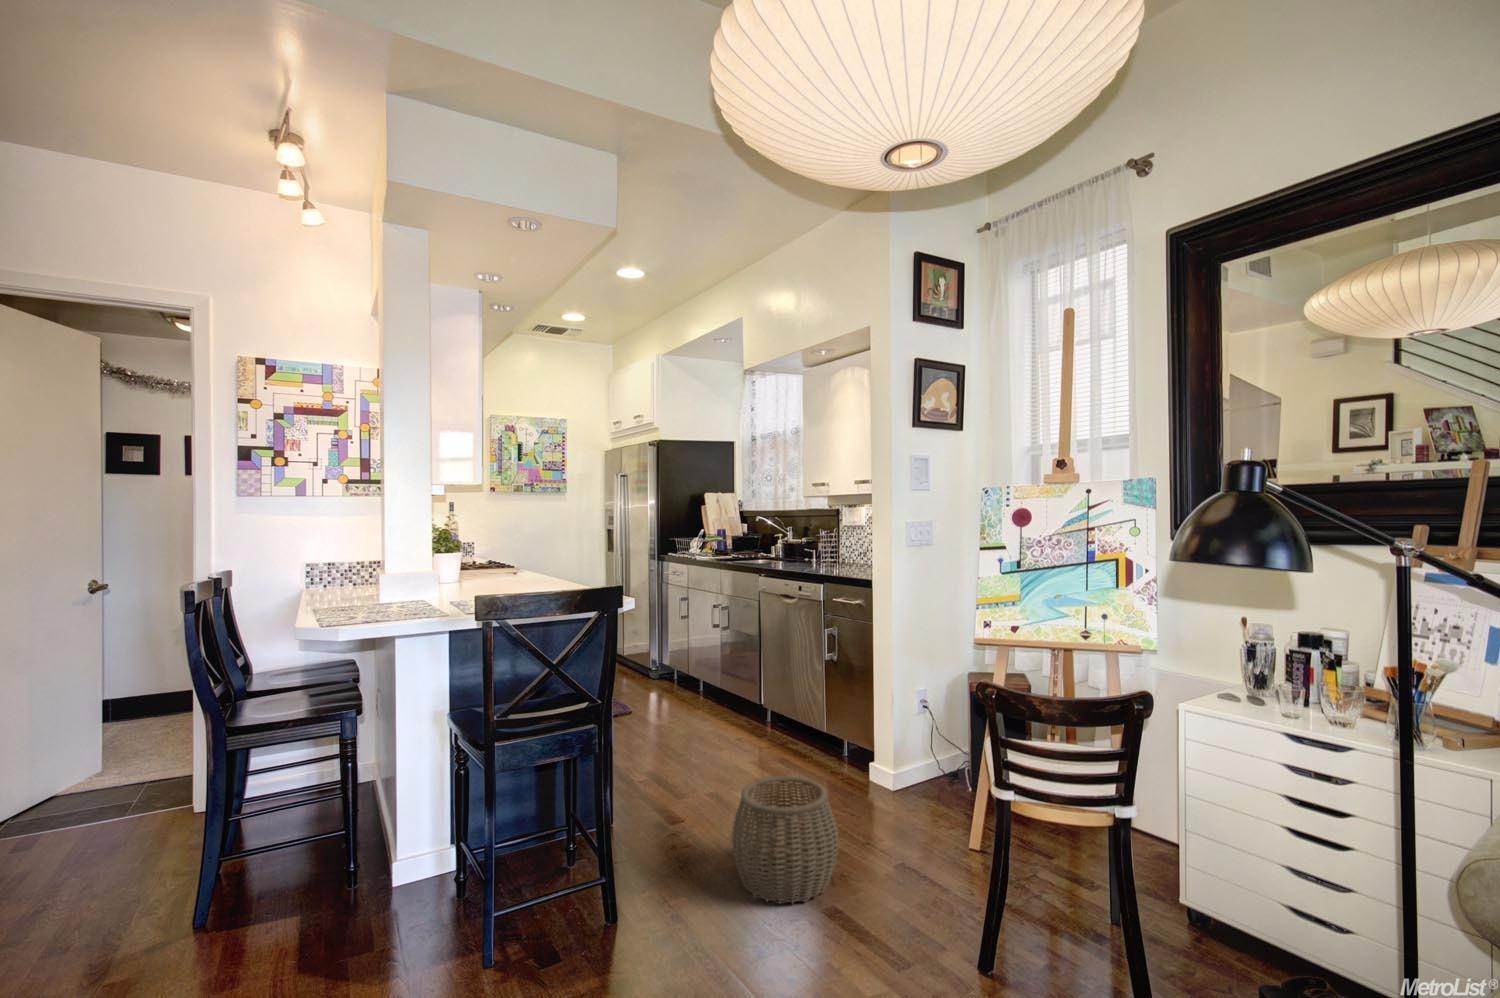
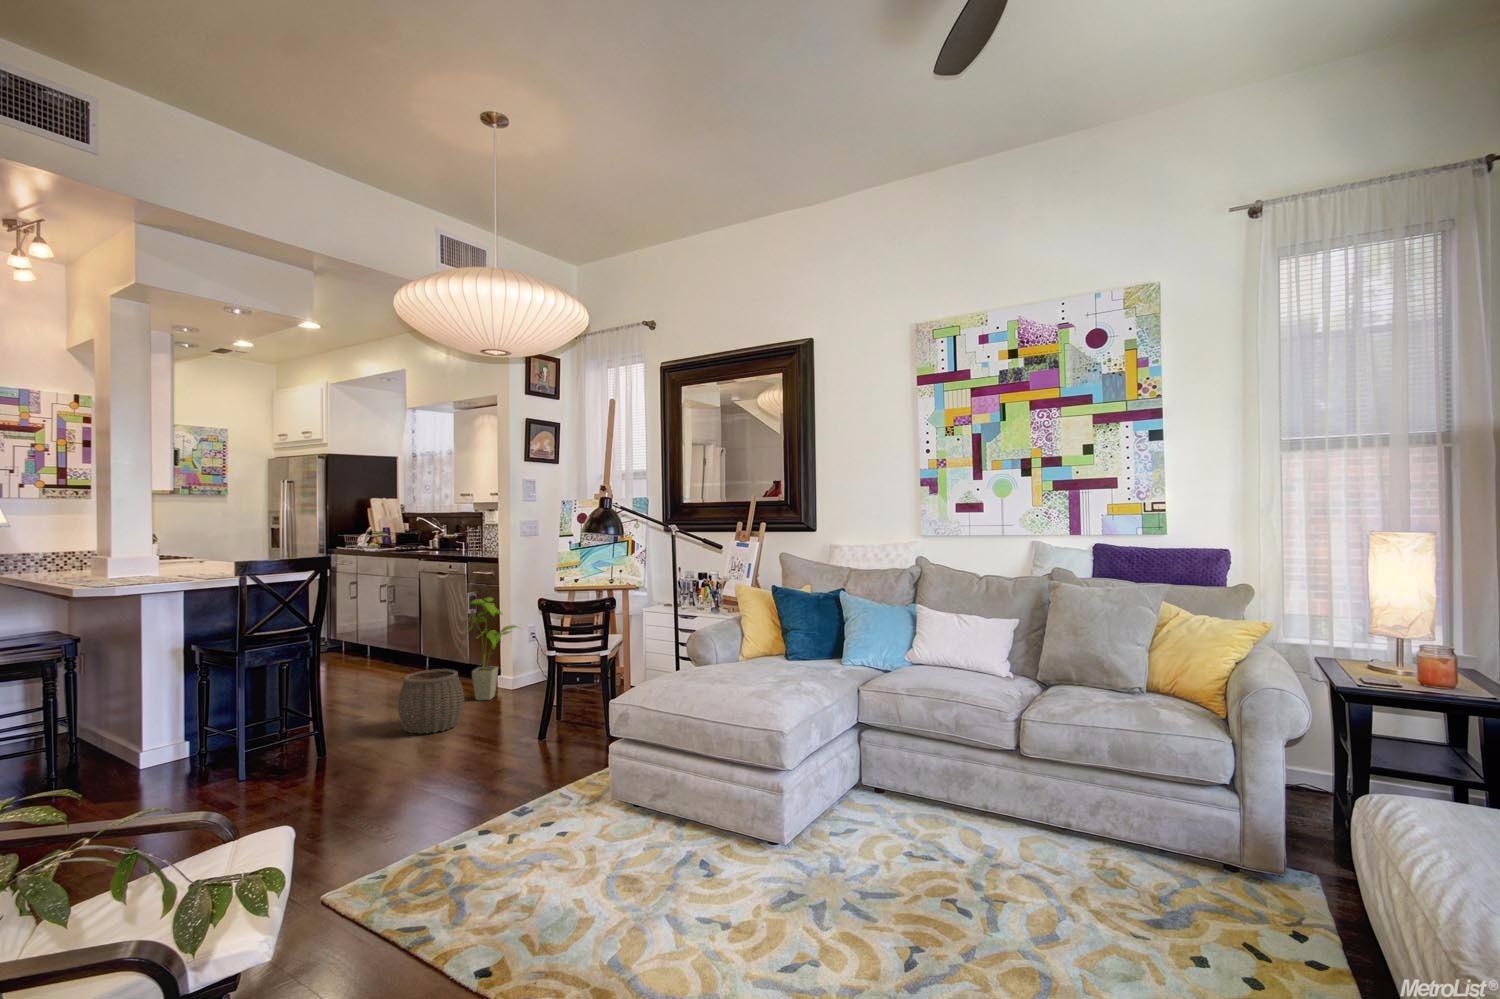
house plant: none [830,649,921,819] -> present [468,597,517,700]

